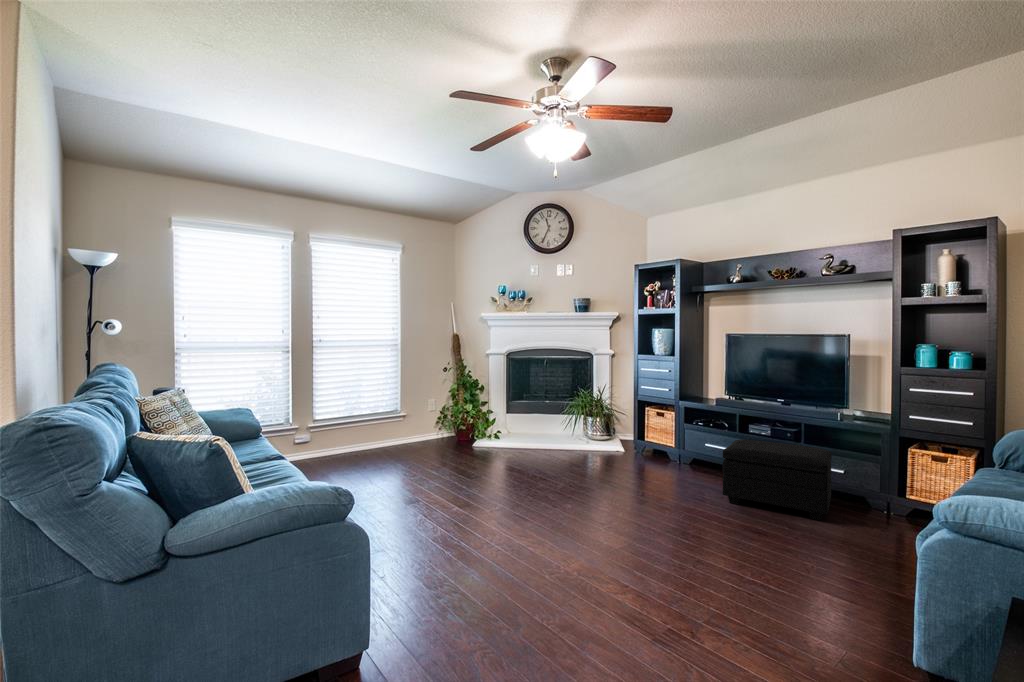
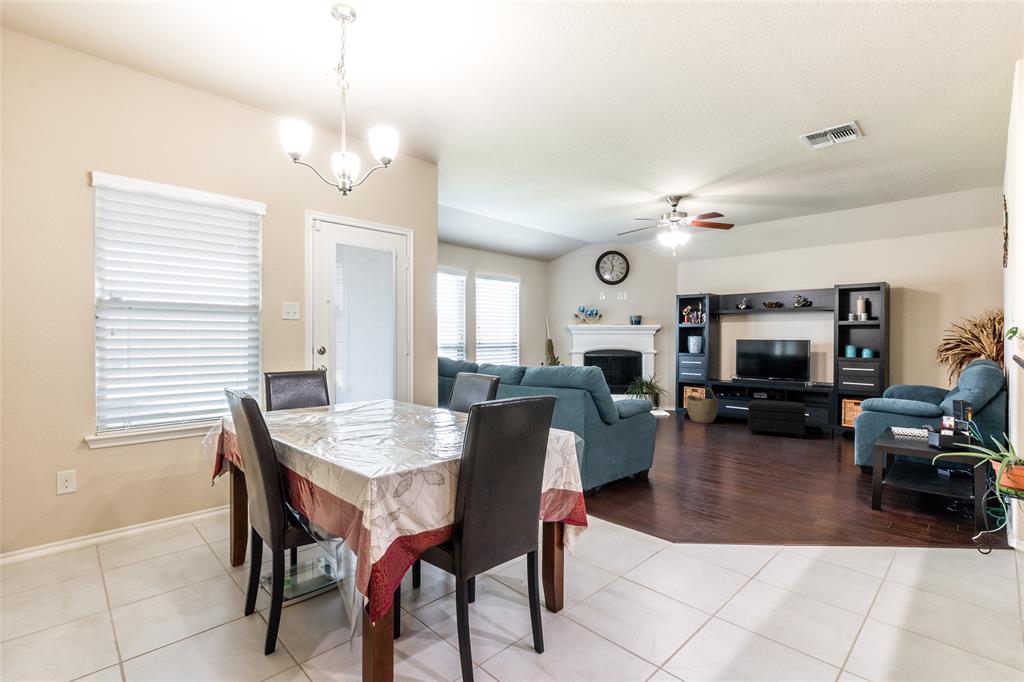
woven basket: none [640,413,690,472] -> present [687,389,718,423]

